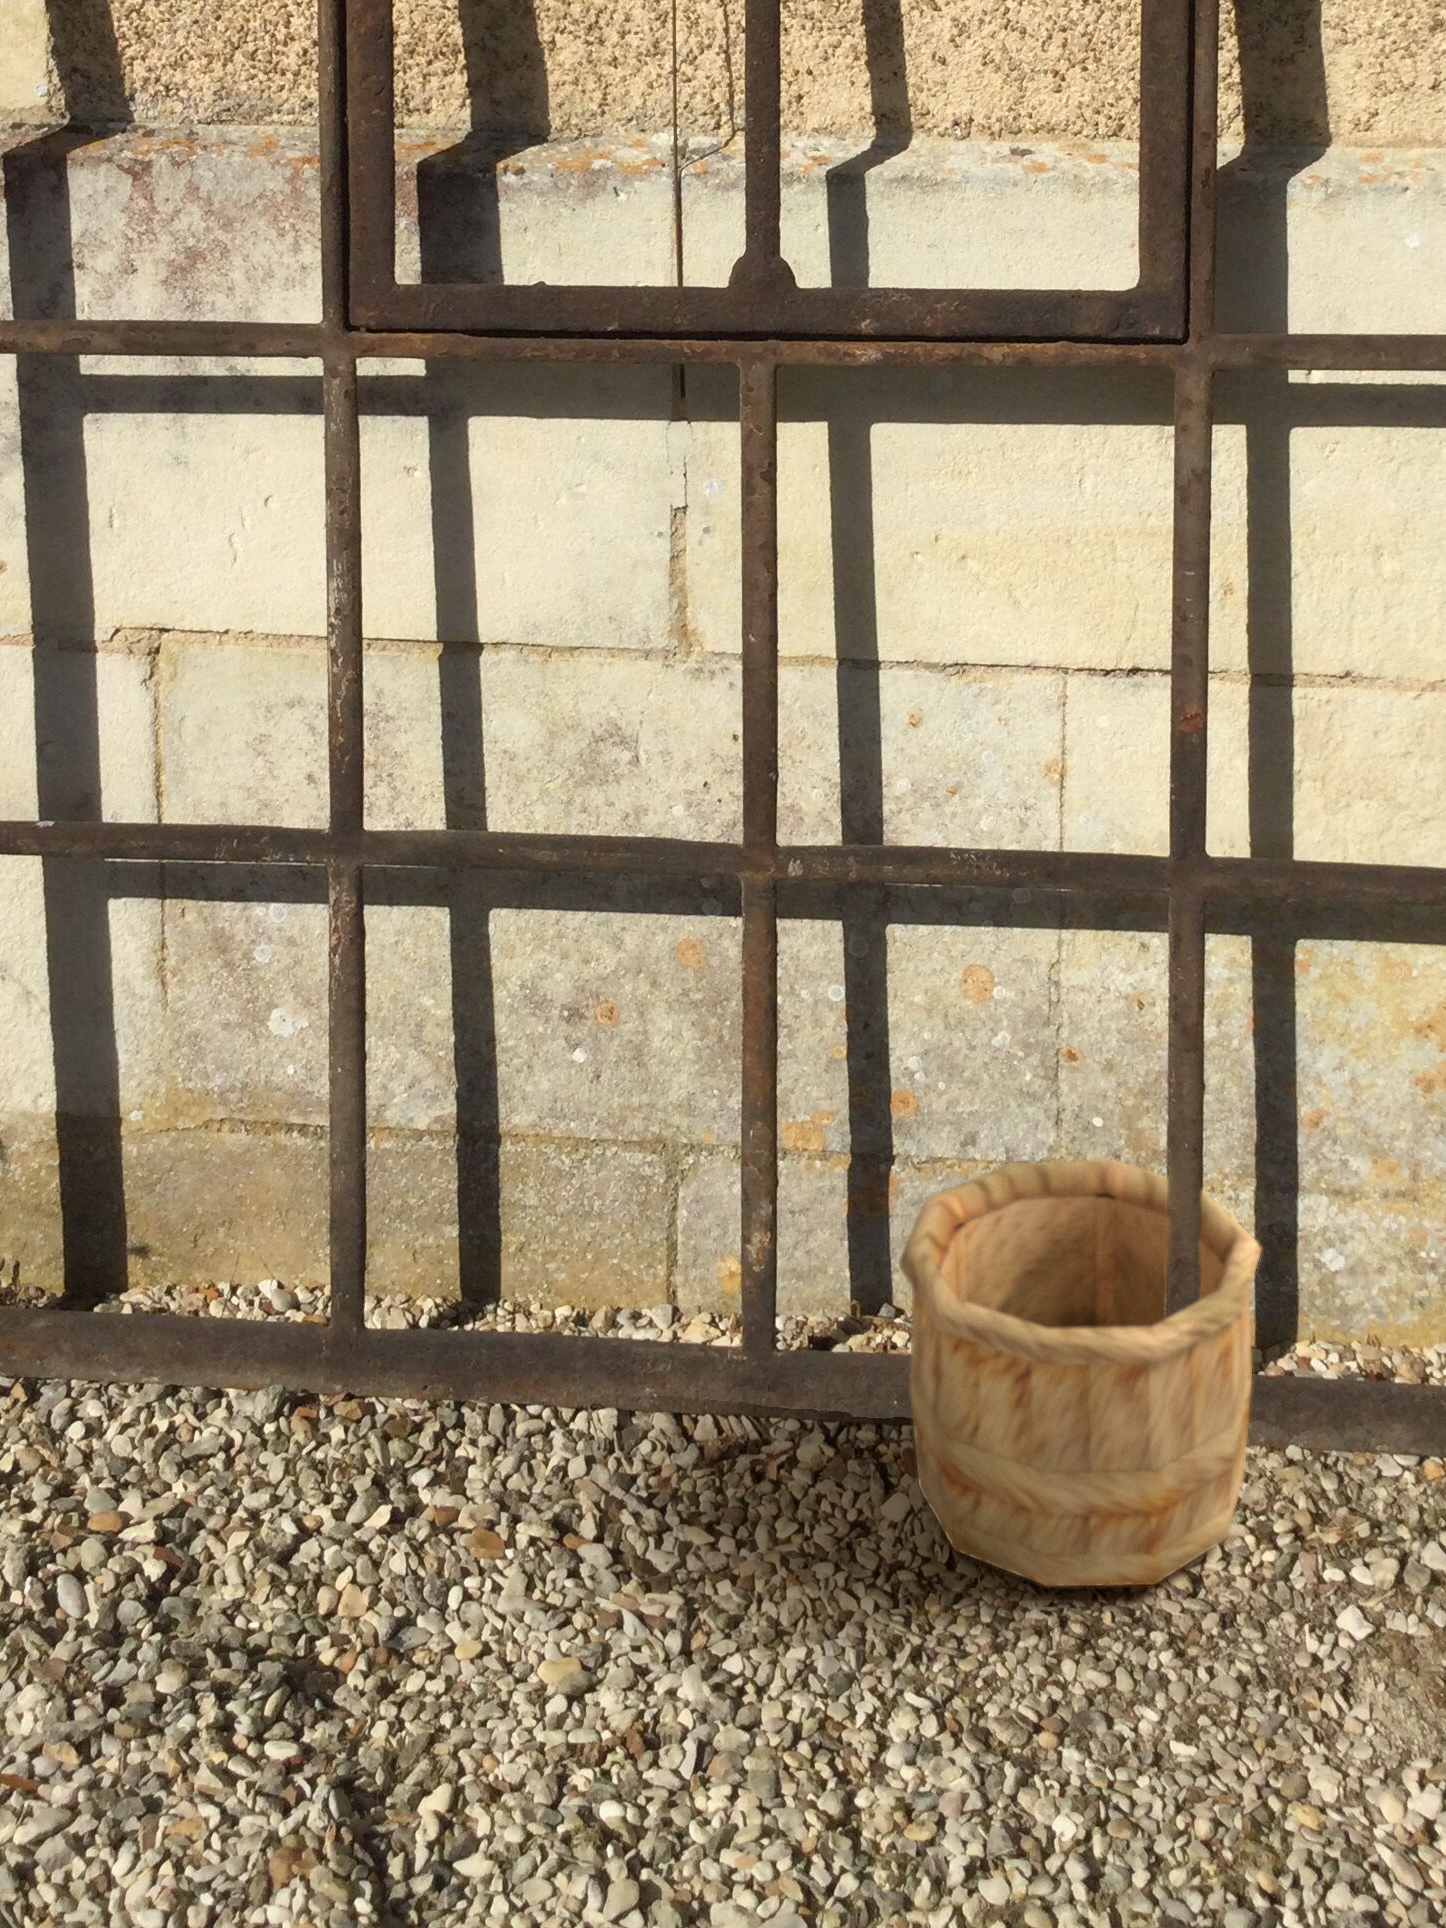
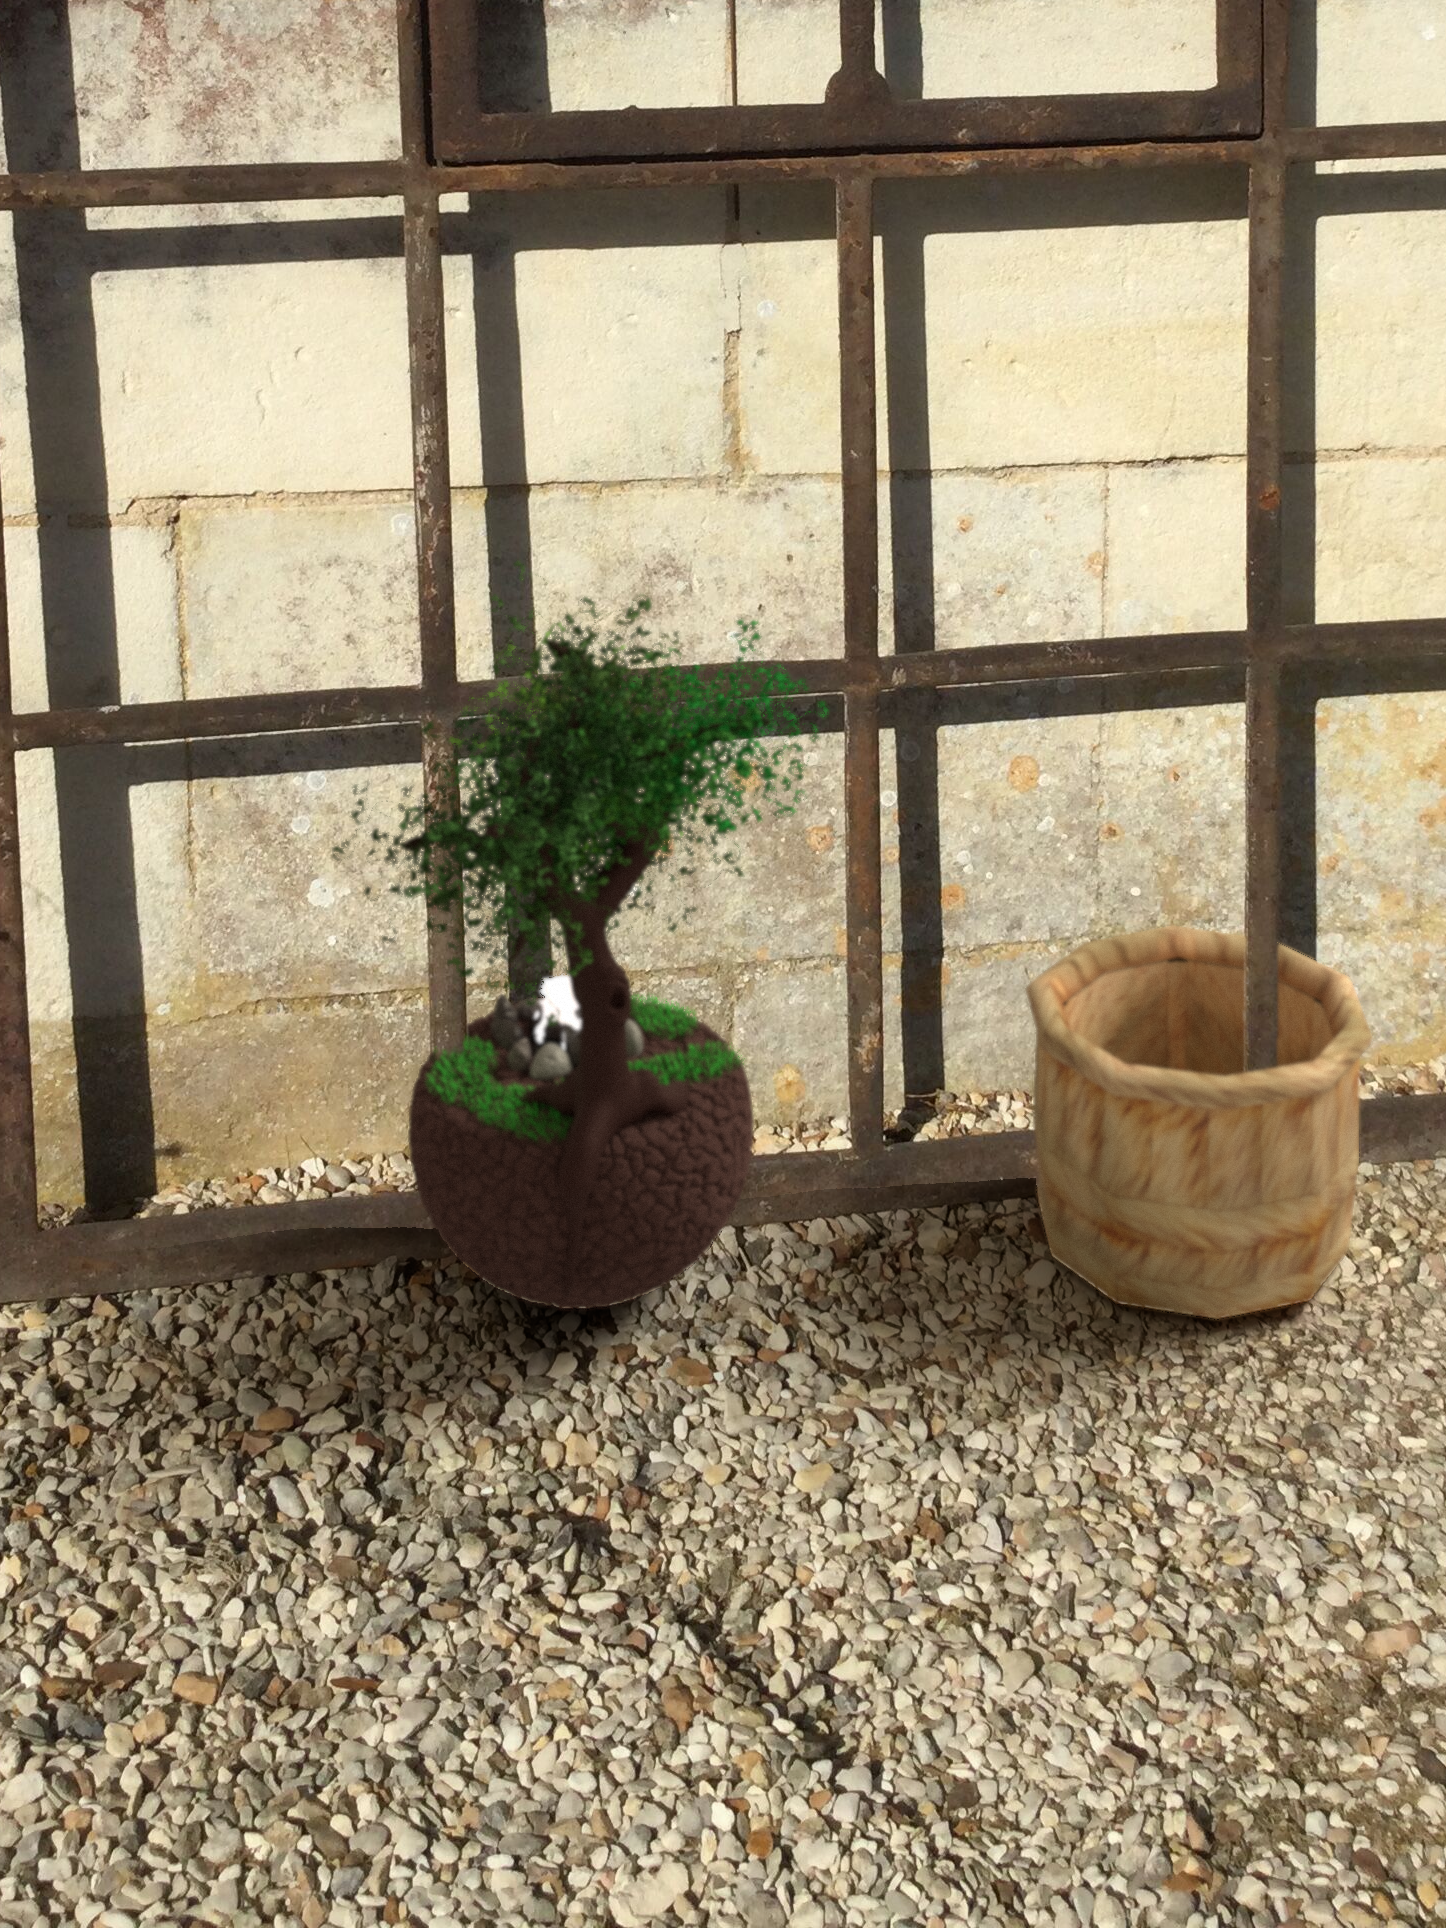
potted tree: none [164,716,653,1464] -> present [332,561,827,1309]

